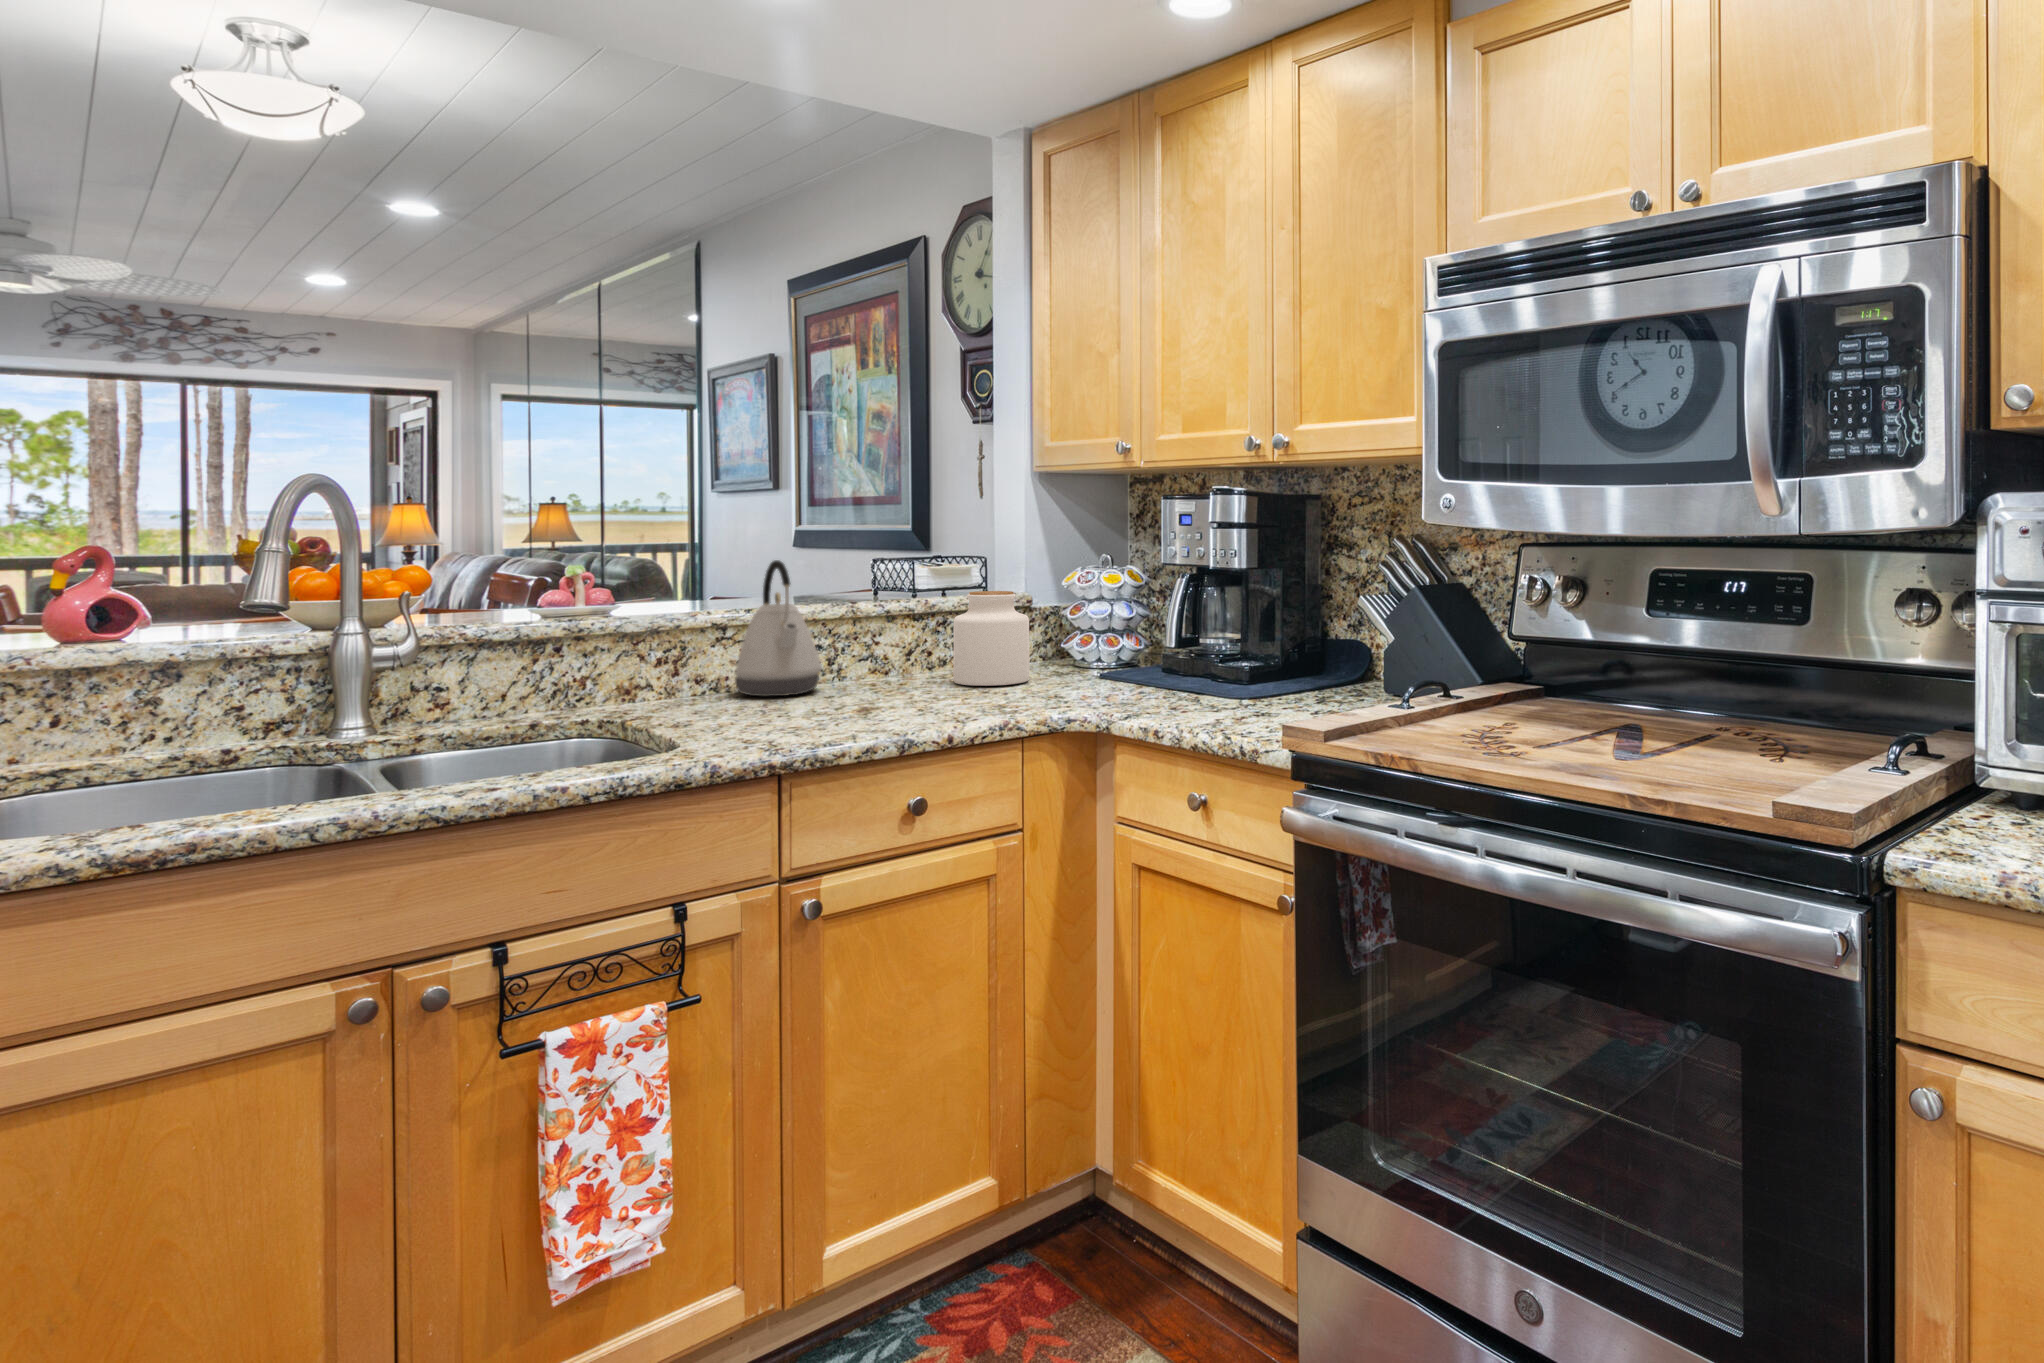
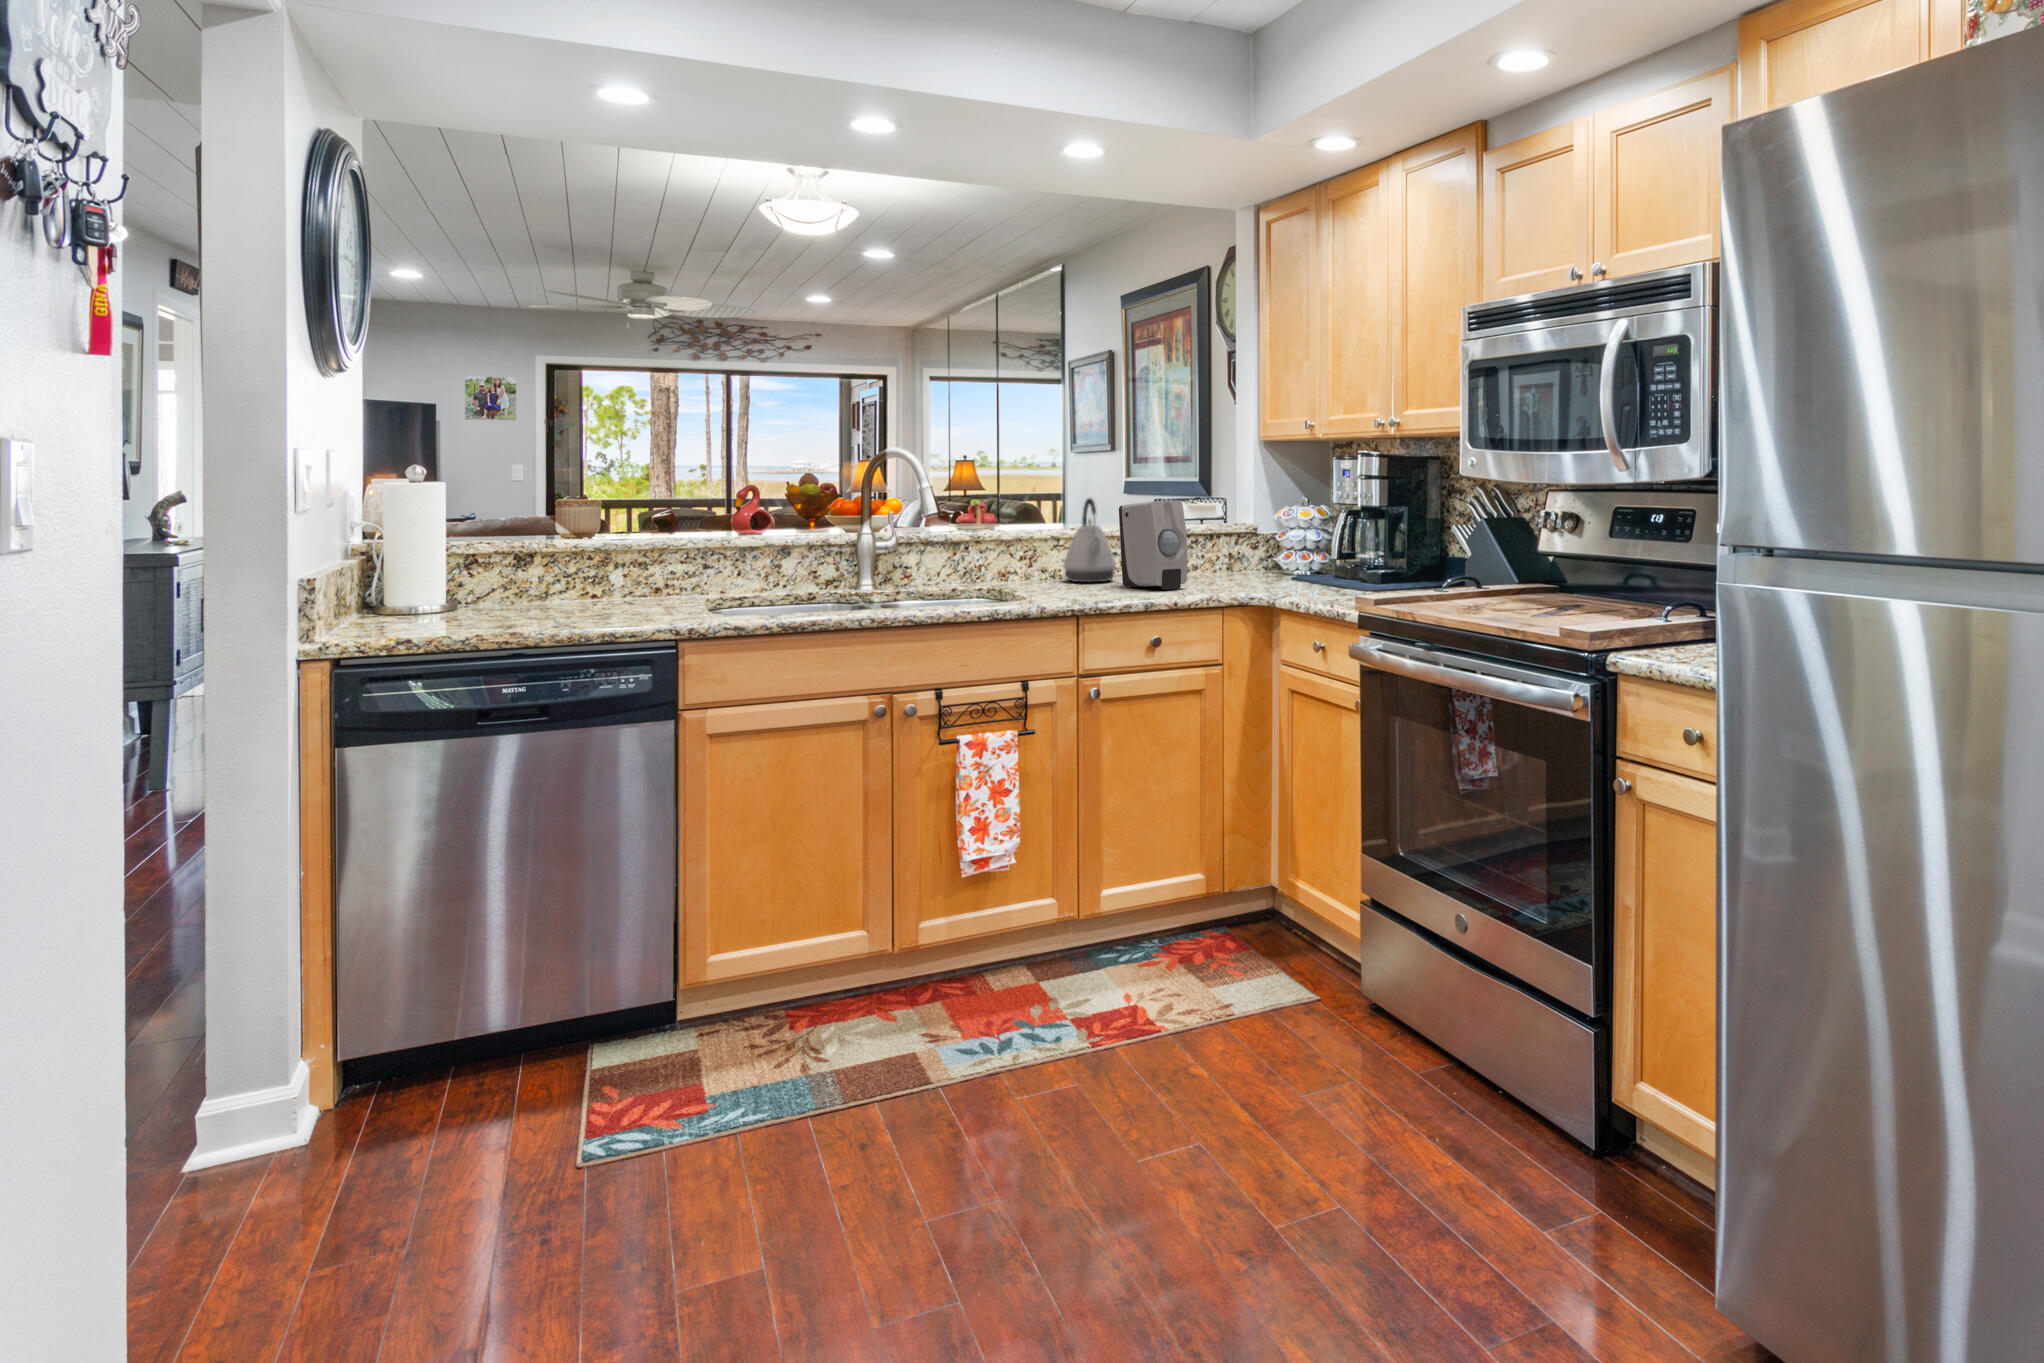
soap dispenser: none [832,564,949,707] -> present [1119,501,1187,590]
jar: present [953,591,1029,686] -> none [1198,521,1247,582]

